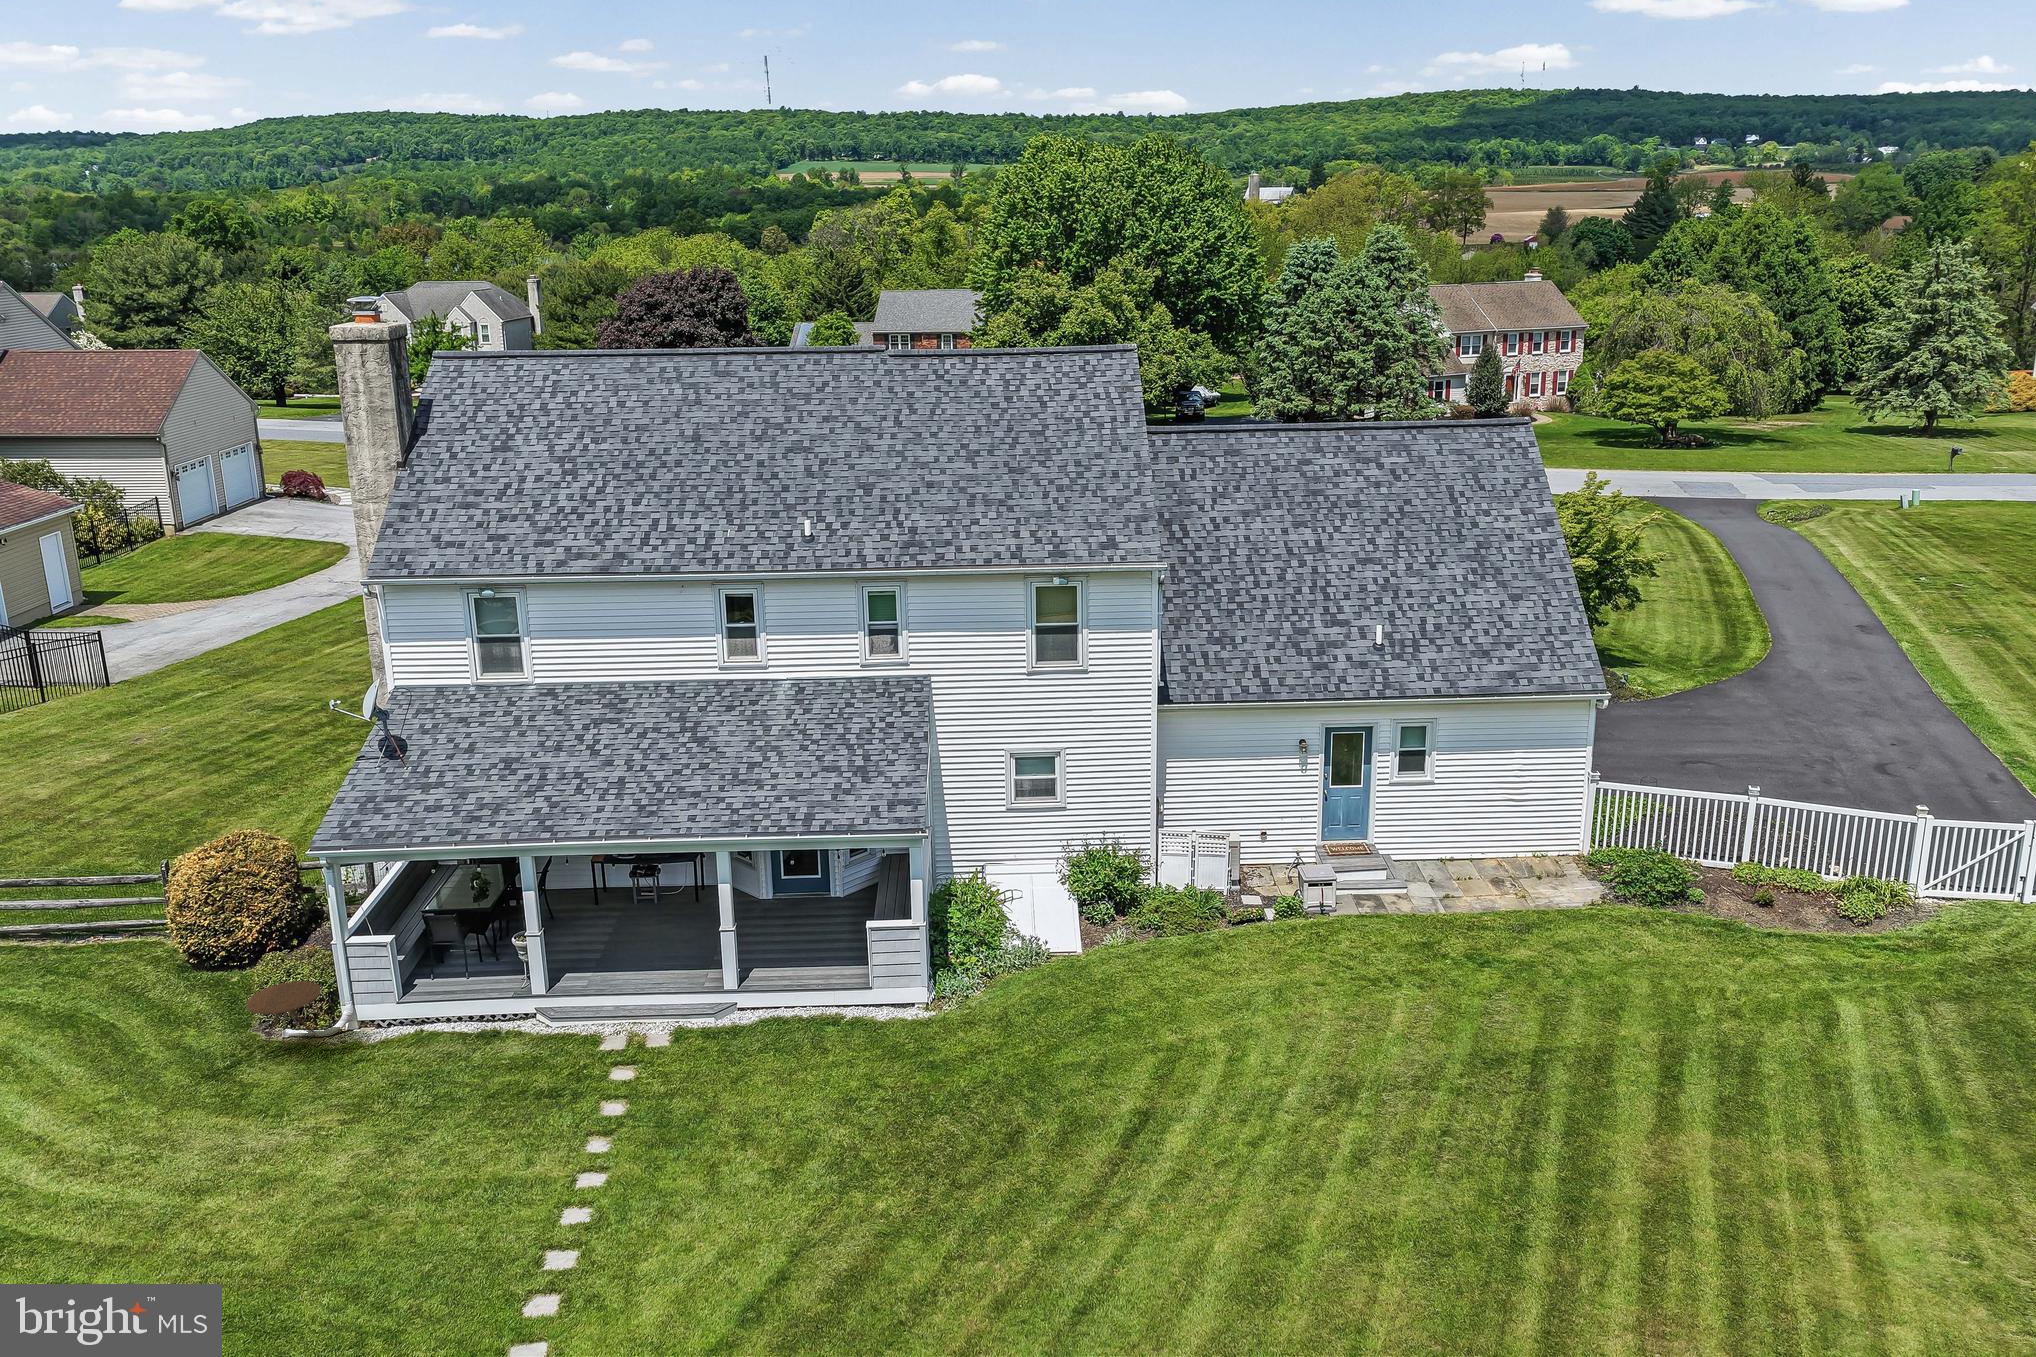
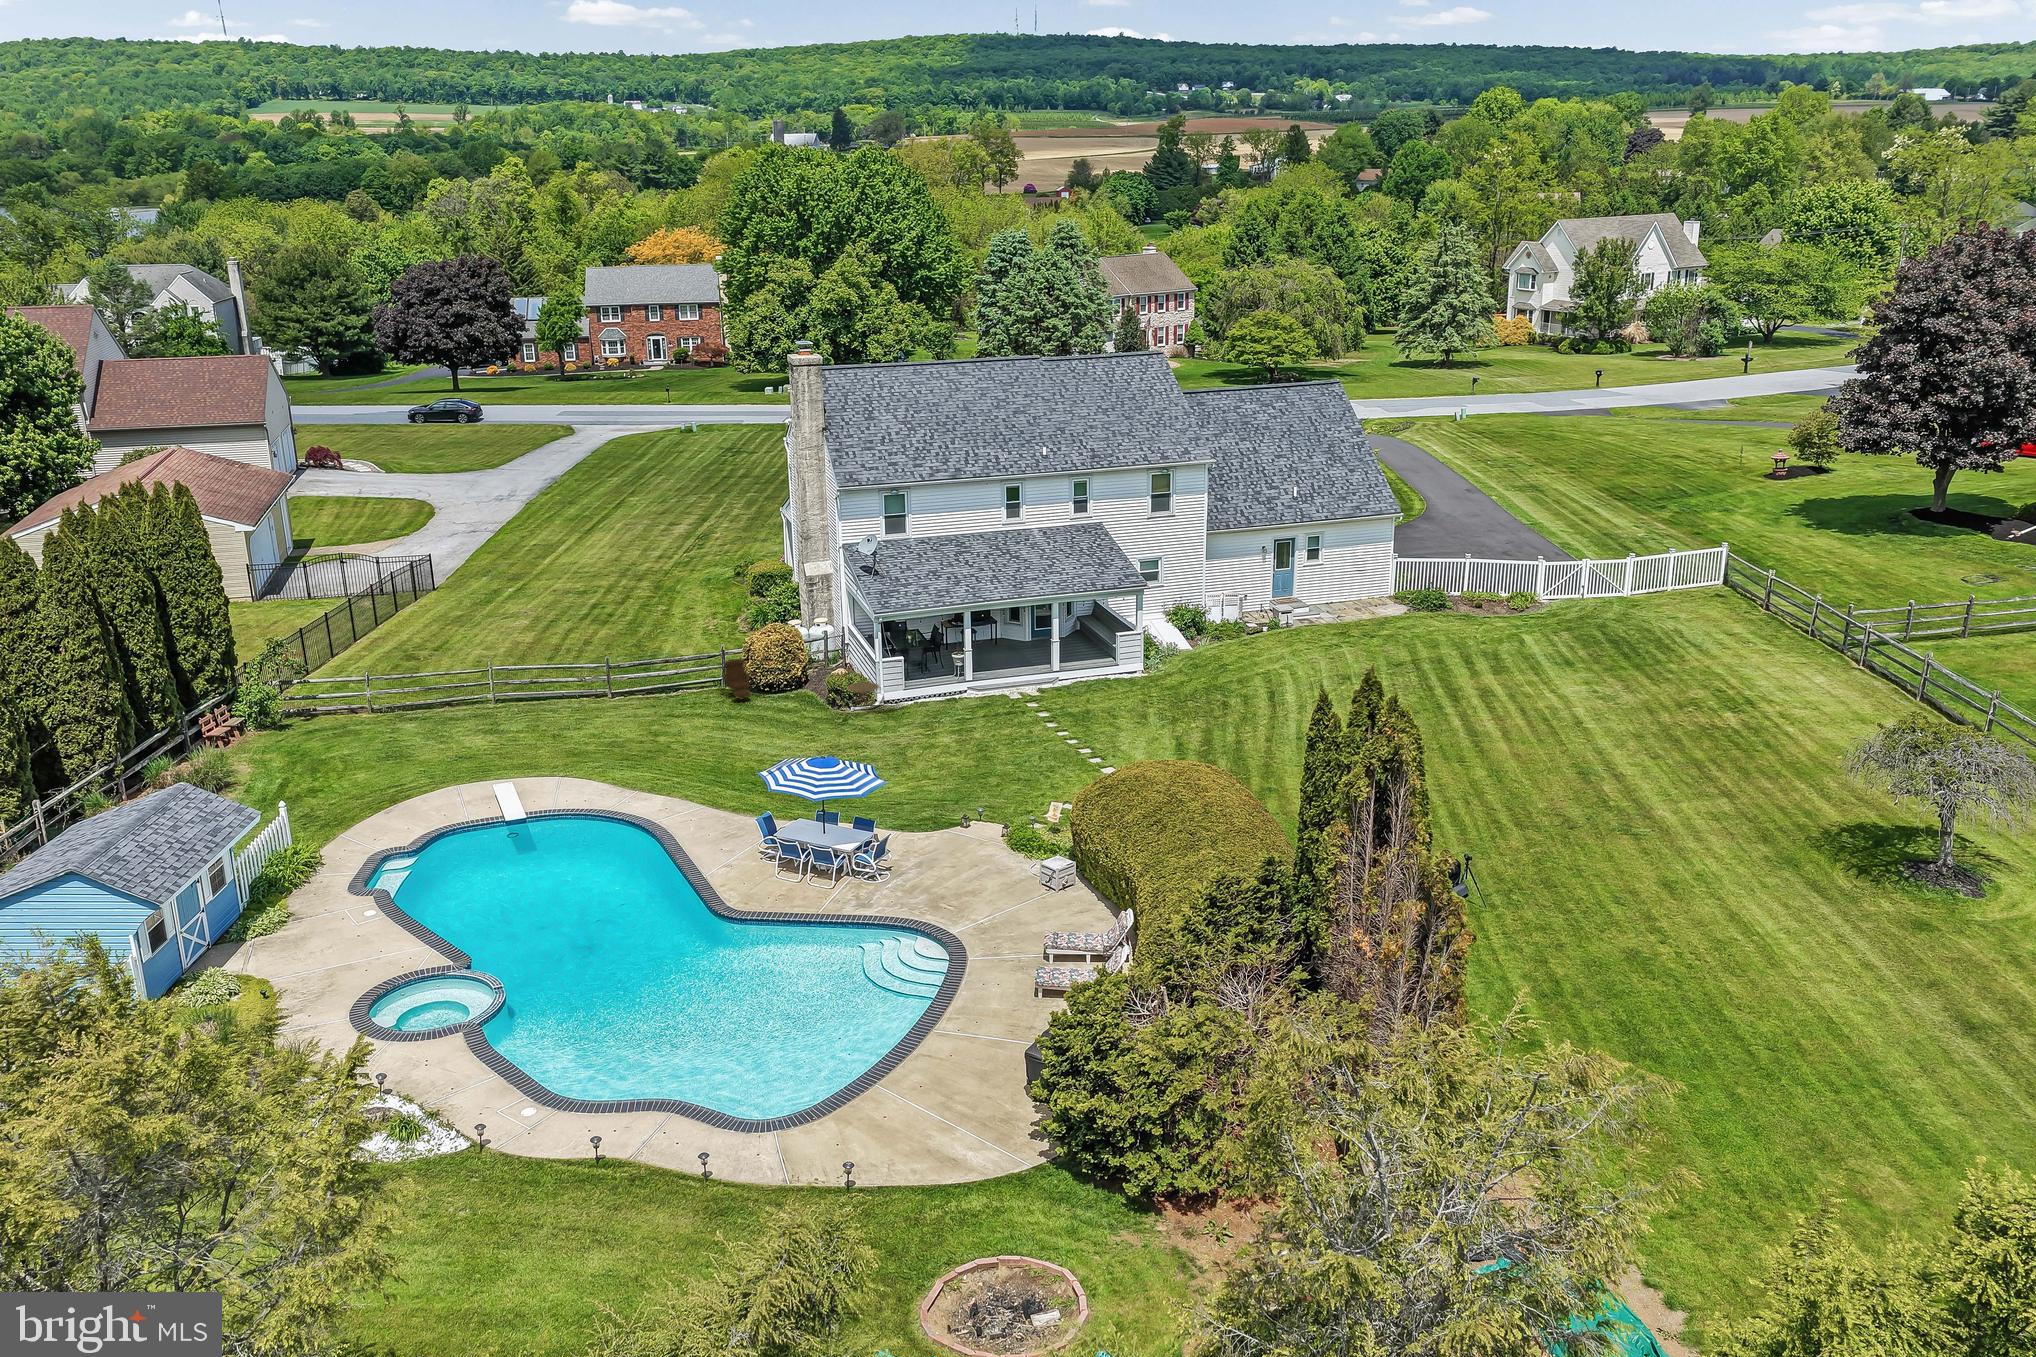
lounge chair: none [112,893,179,986] -> present [723,659,751,701]

